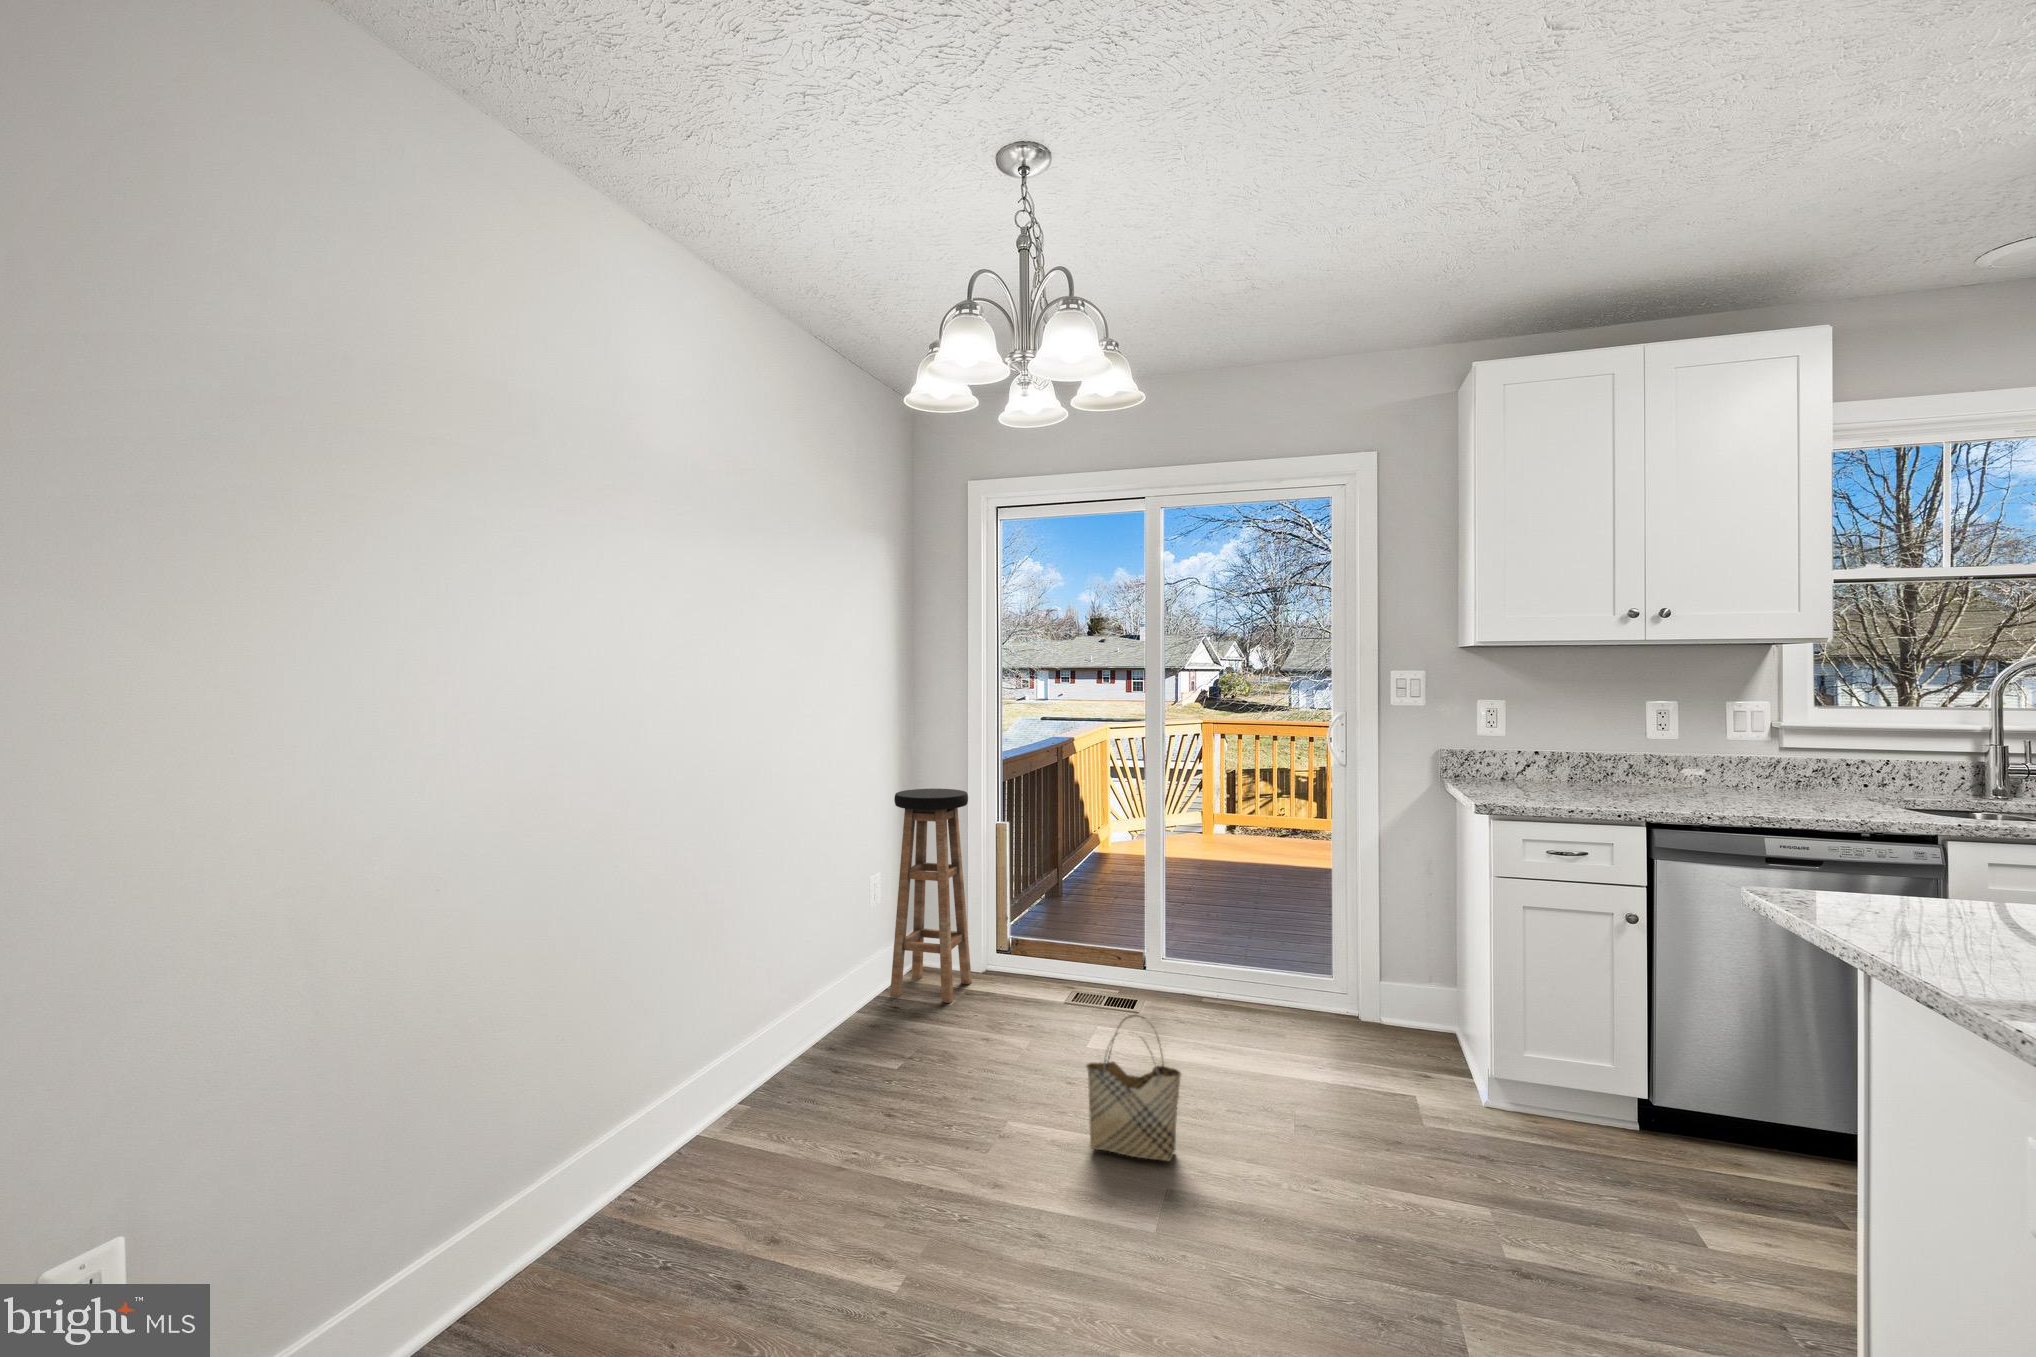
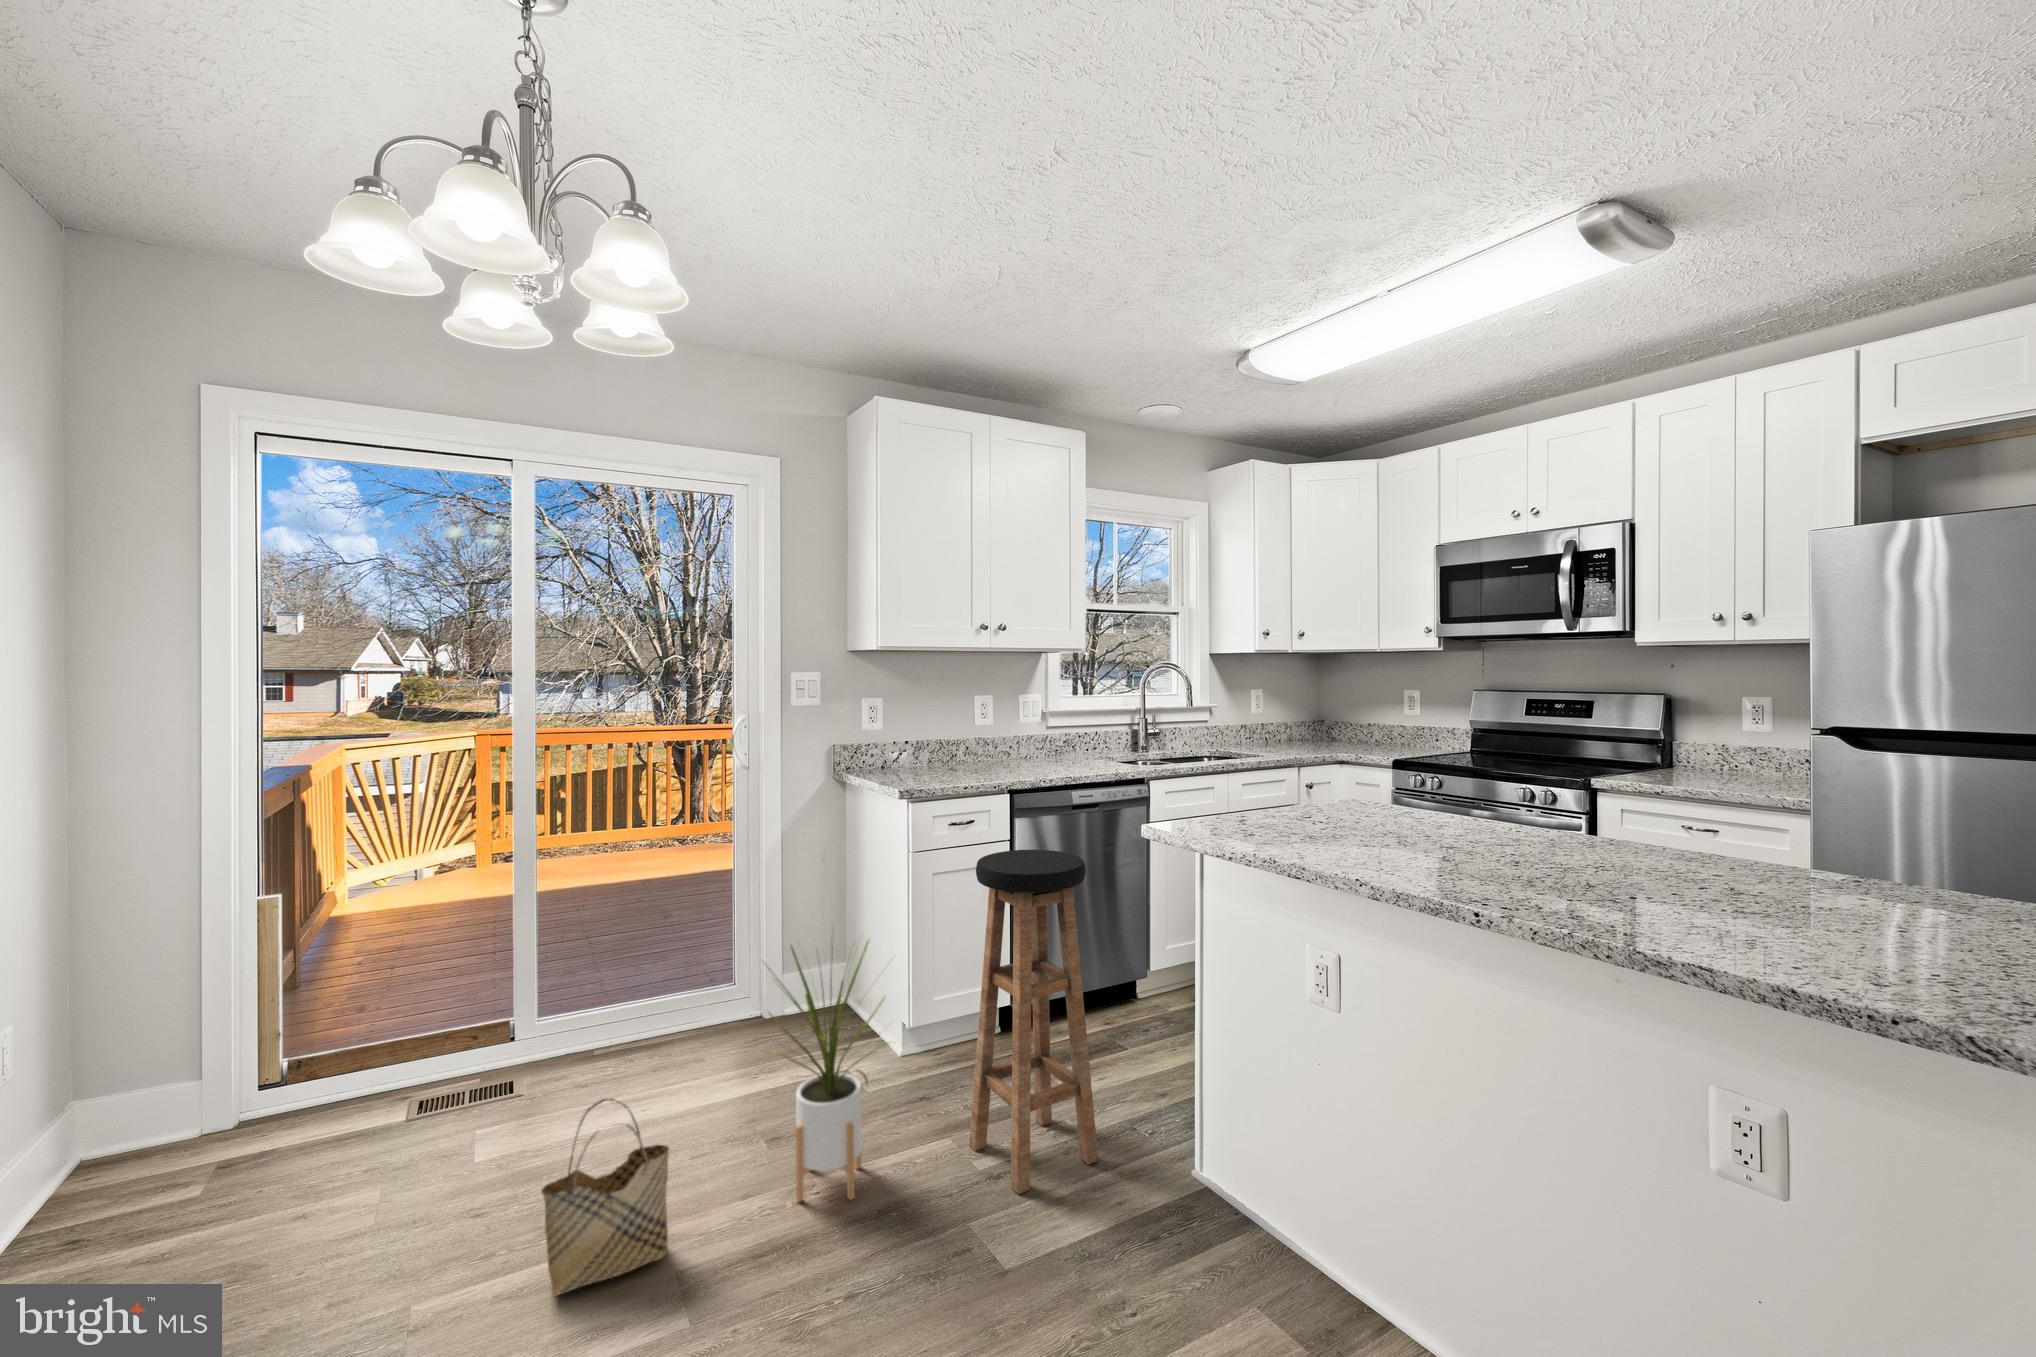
bar stool: present [890,789,972,1003] -> present [969,850,1098,1194]
house plant: none [1263,921,1408,1199] -> present [770,942,883,1202]

